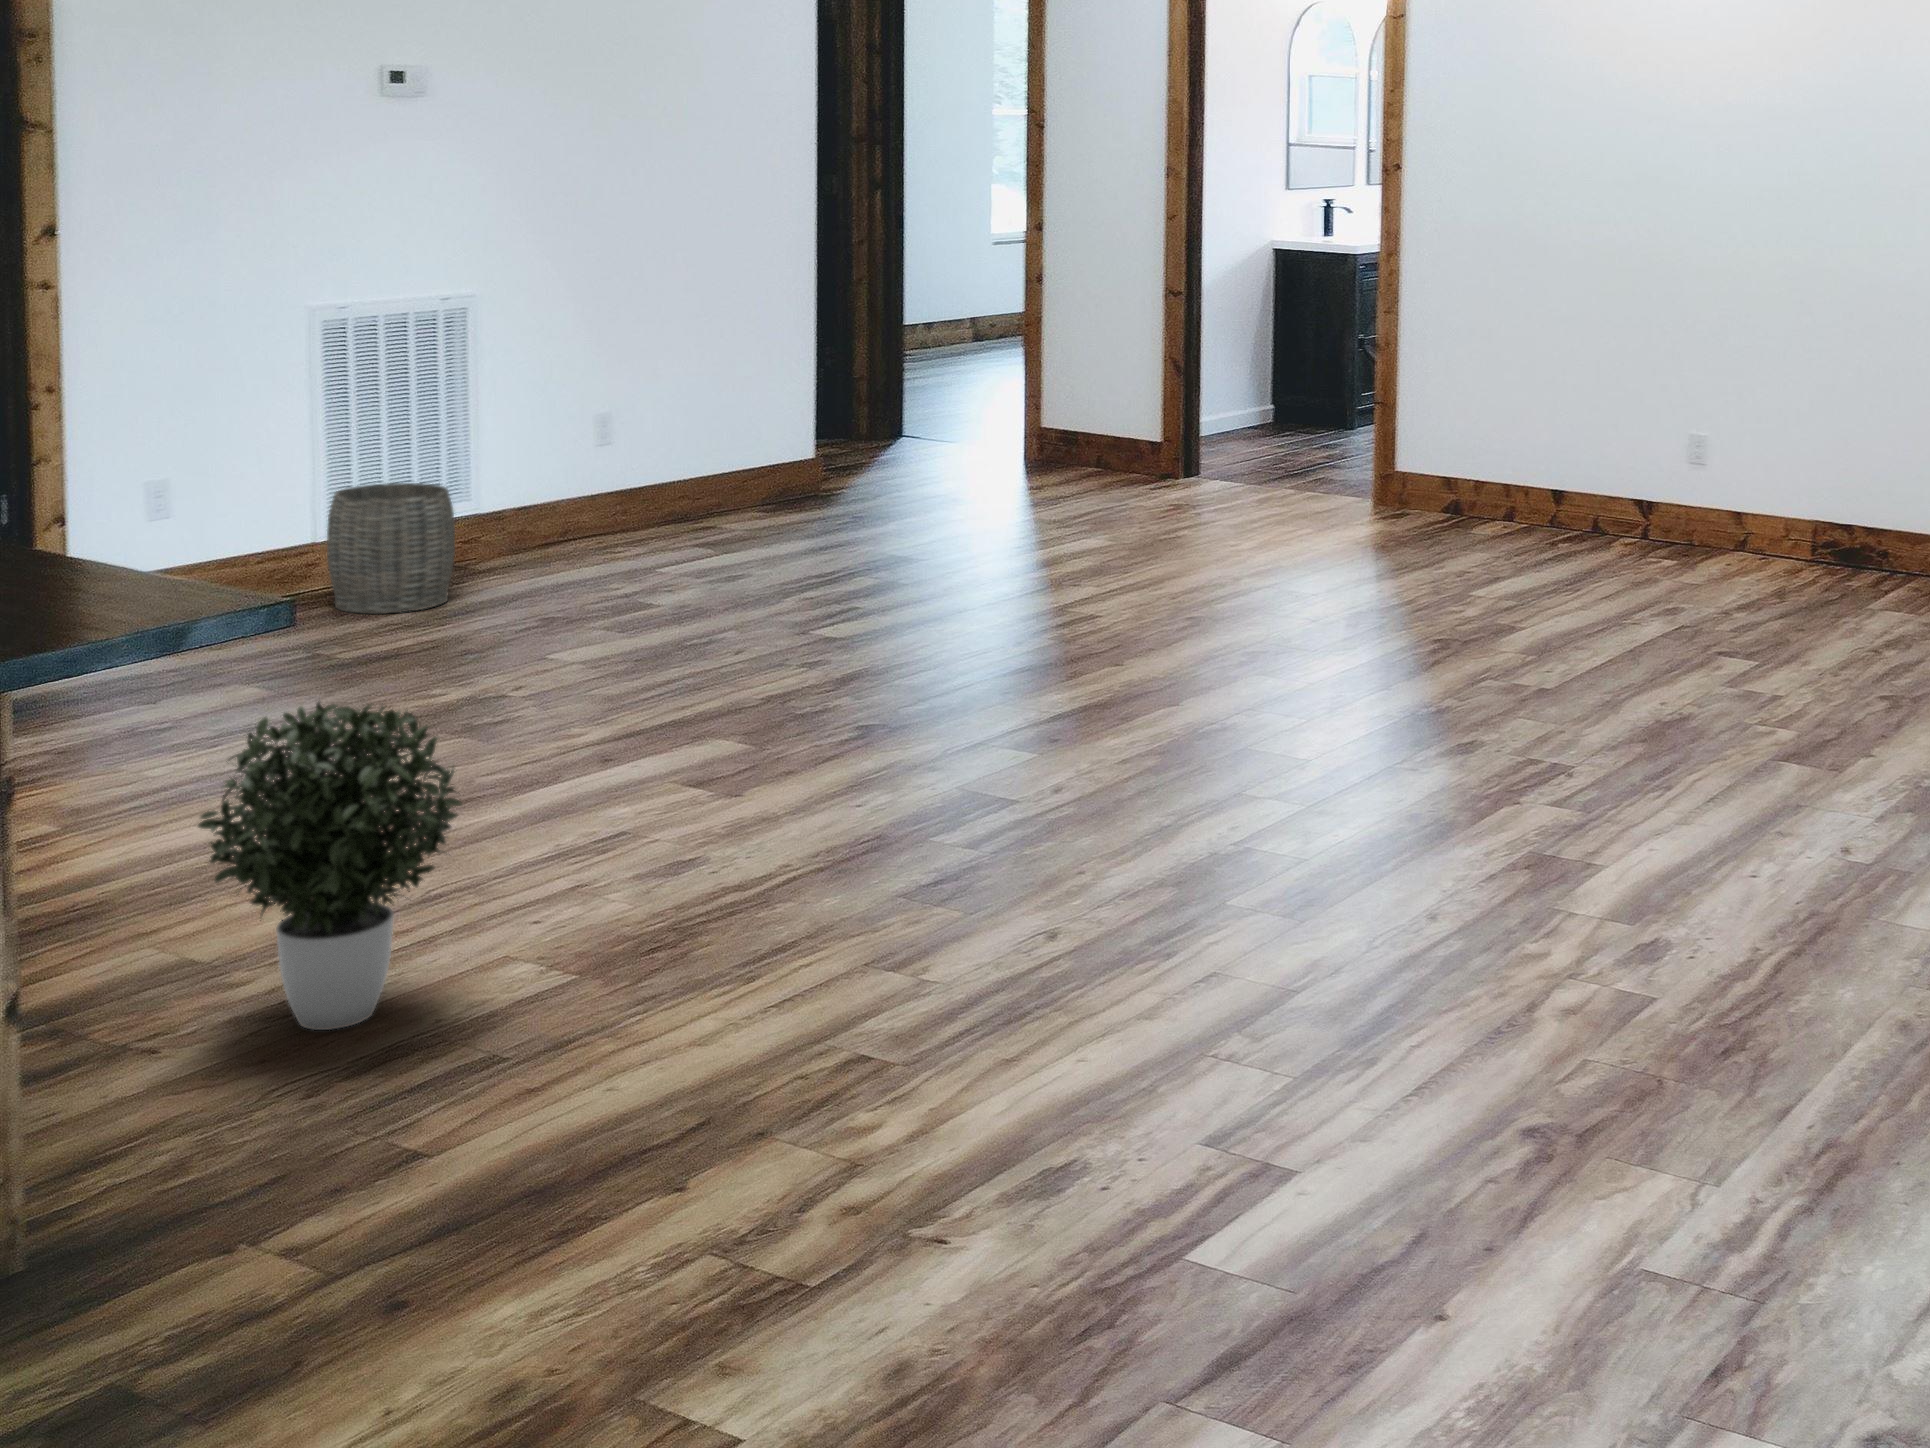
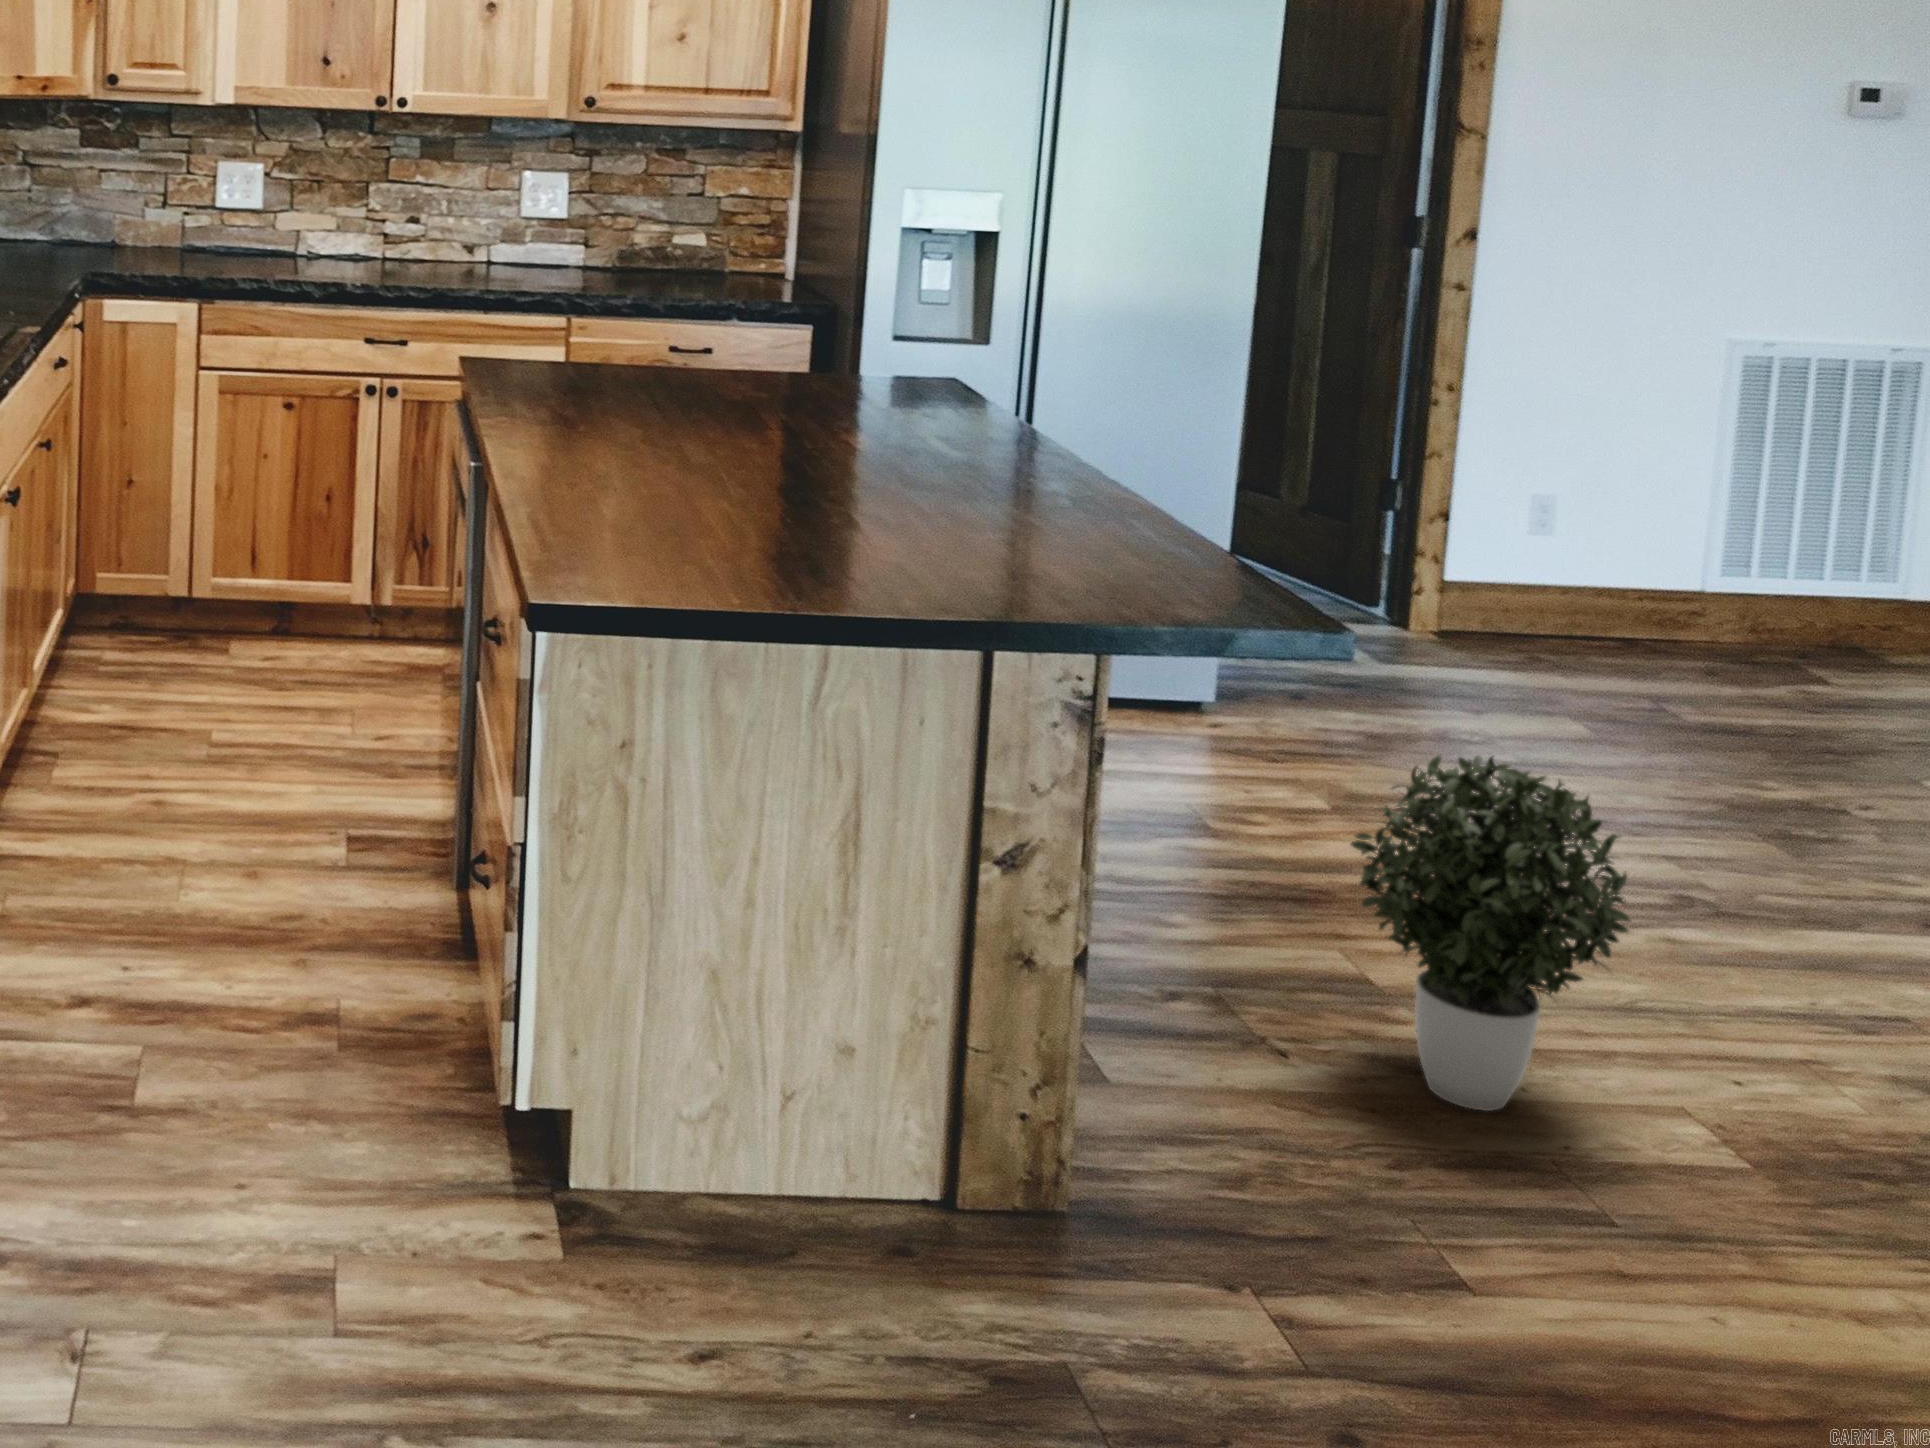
woven basket: present [327,483,455,614] -> none [1708,534,1861,684]

